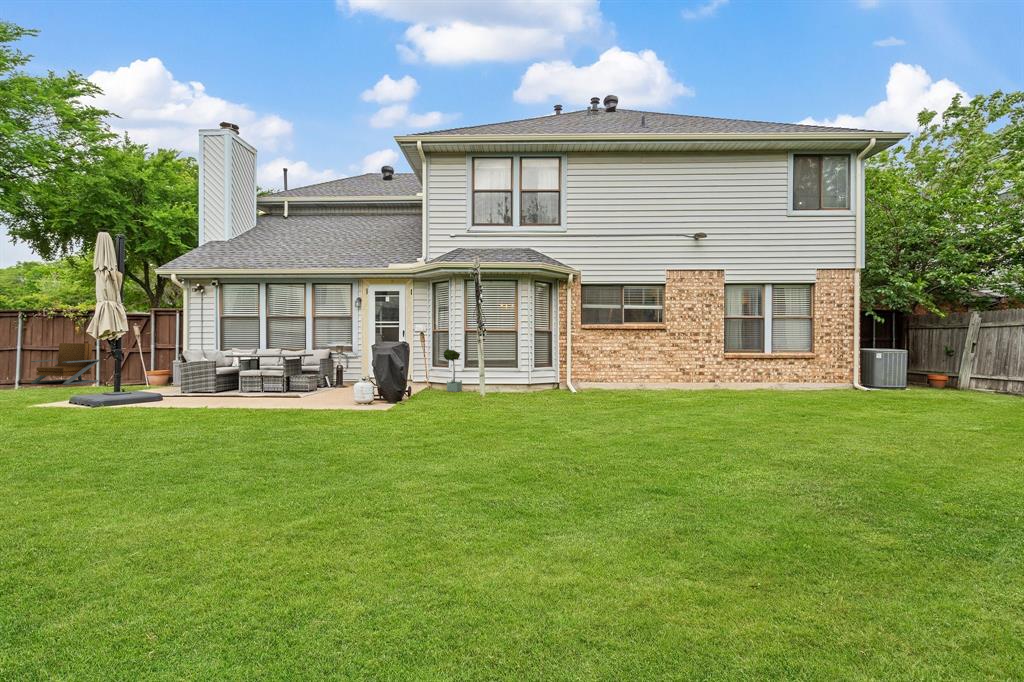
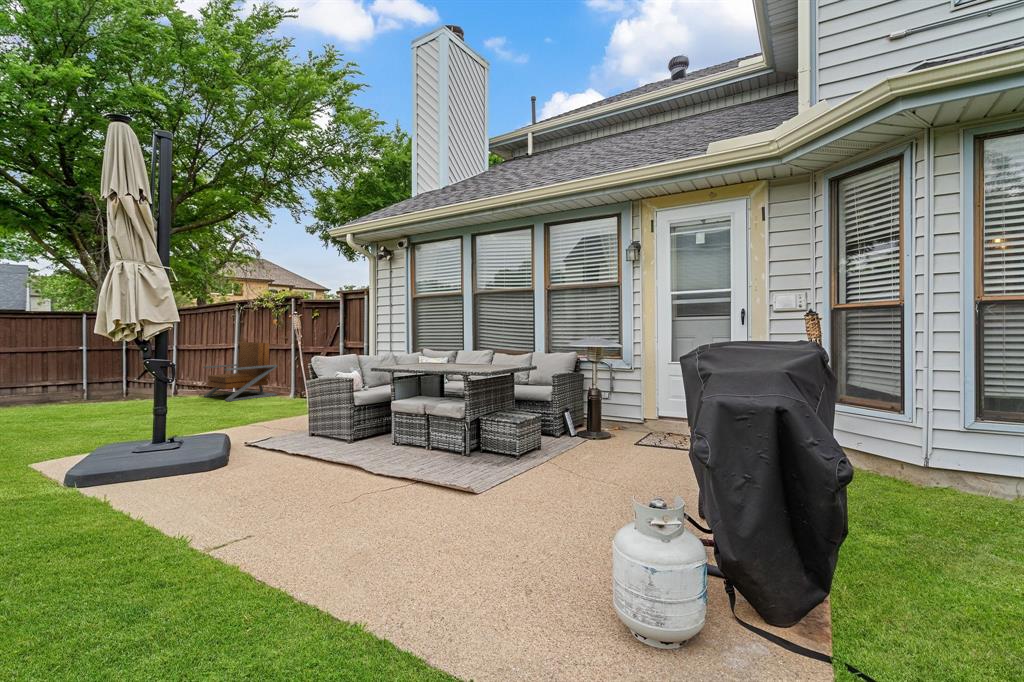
potted tree: present [443,349,462,392] -> none [897,357,973,504]

